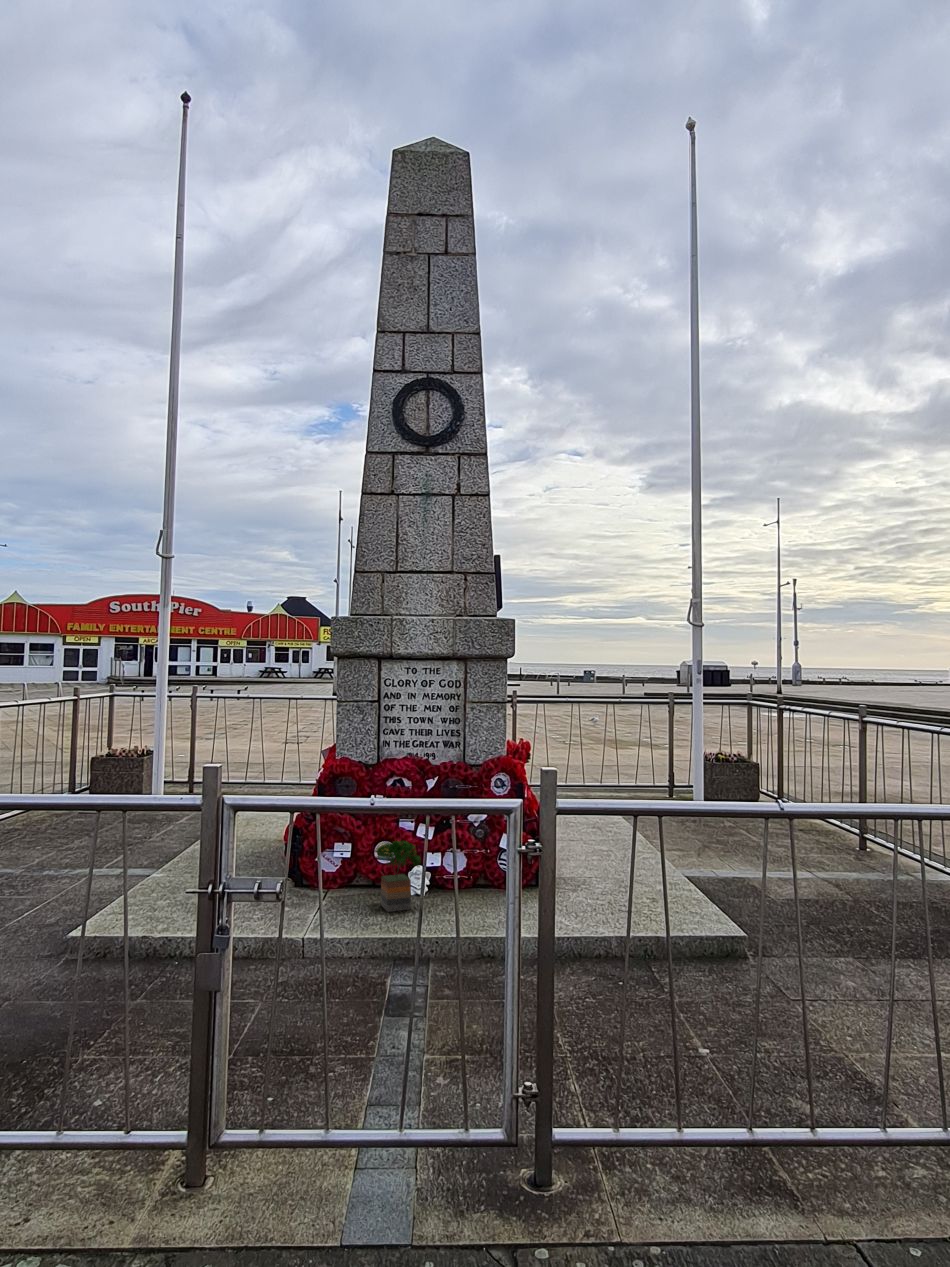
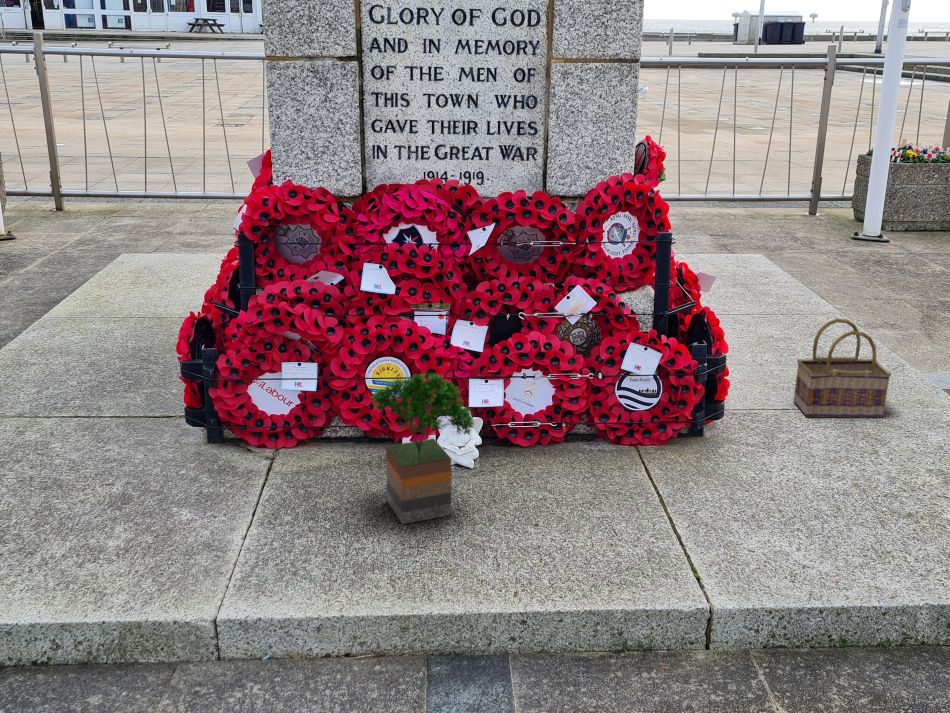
basket: none [595,827,640,878] -> present [794,319,891,417]

